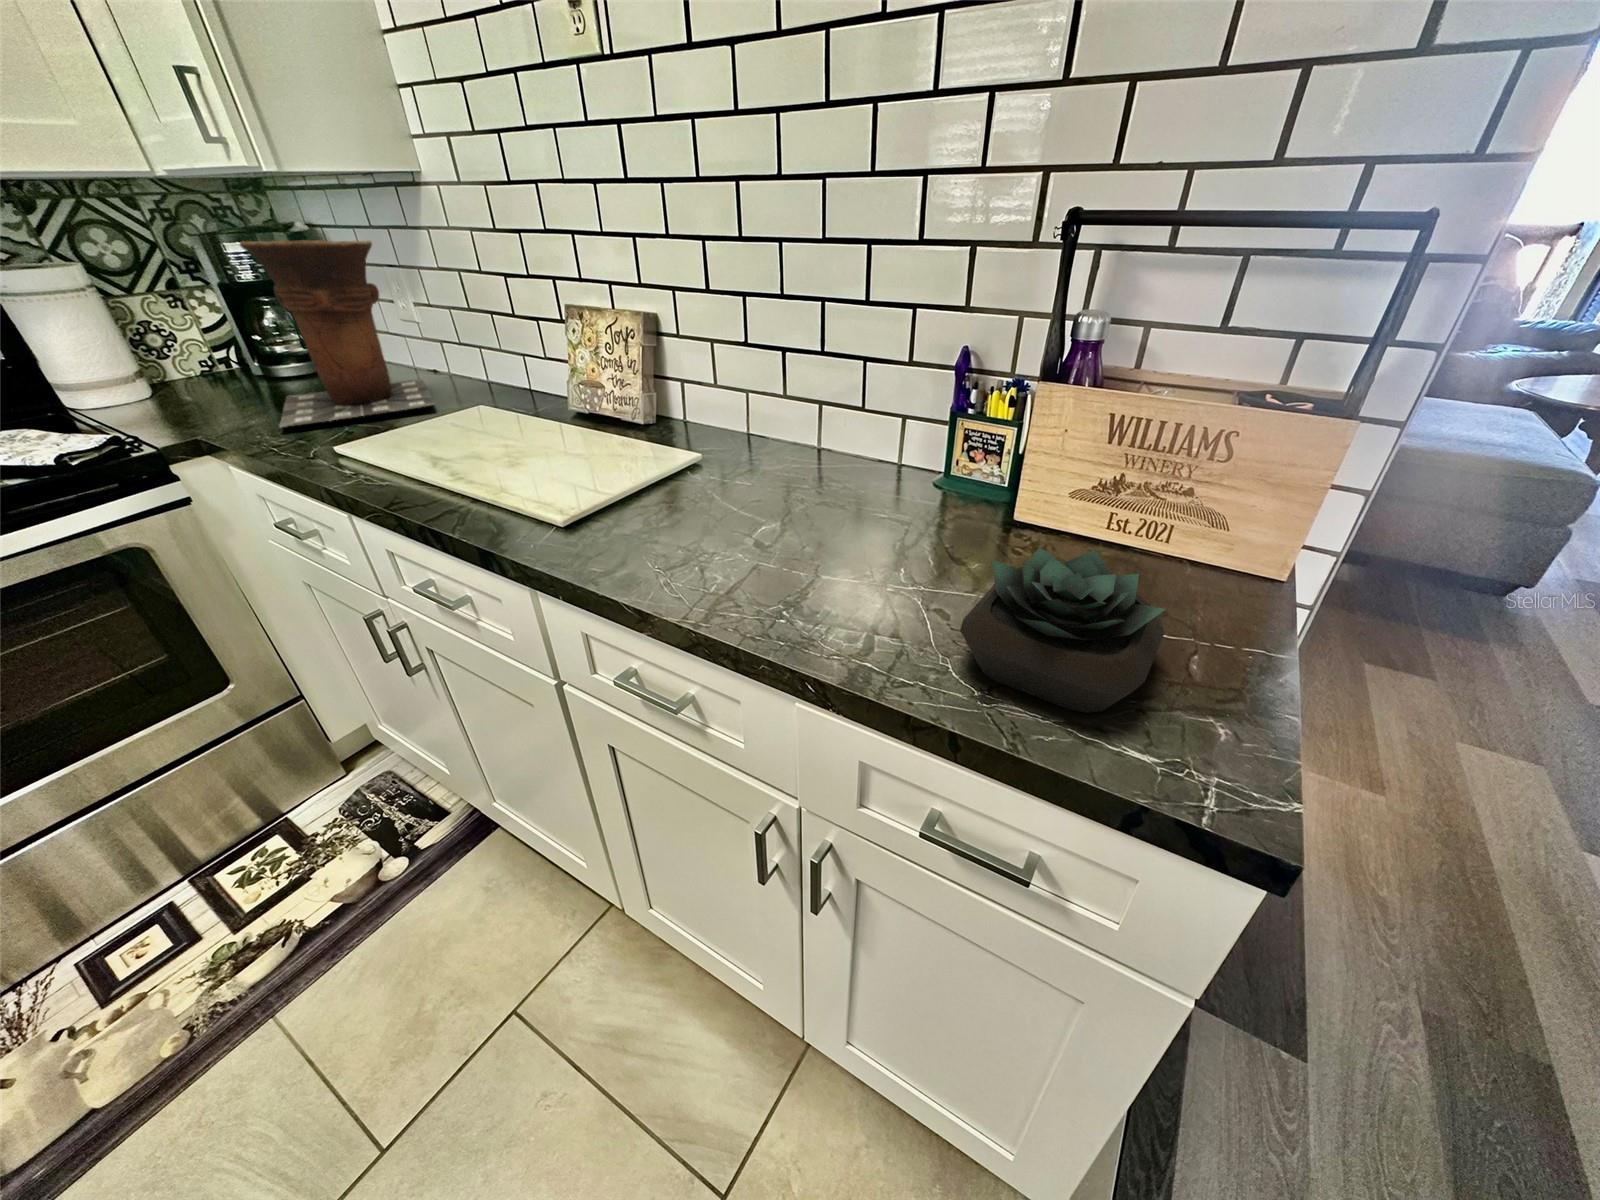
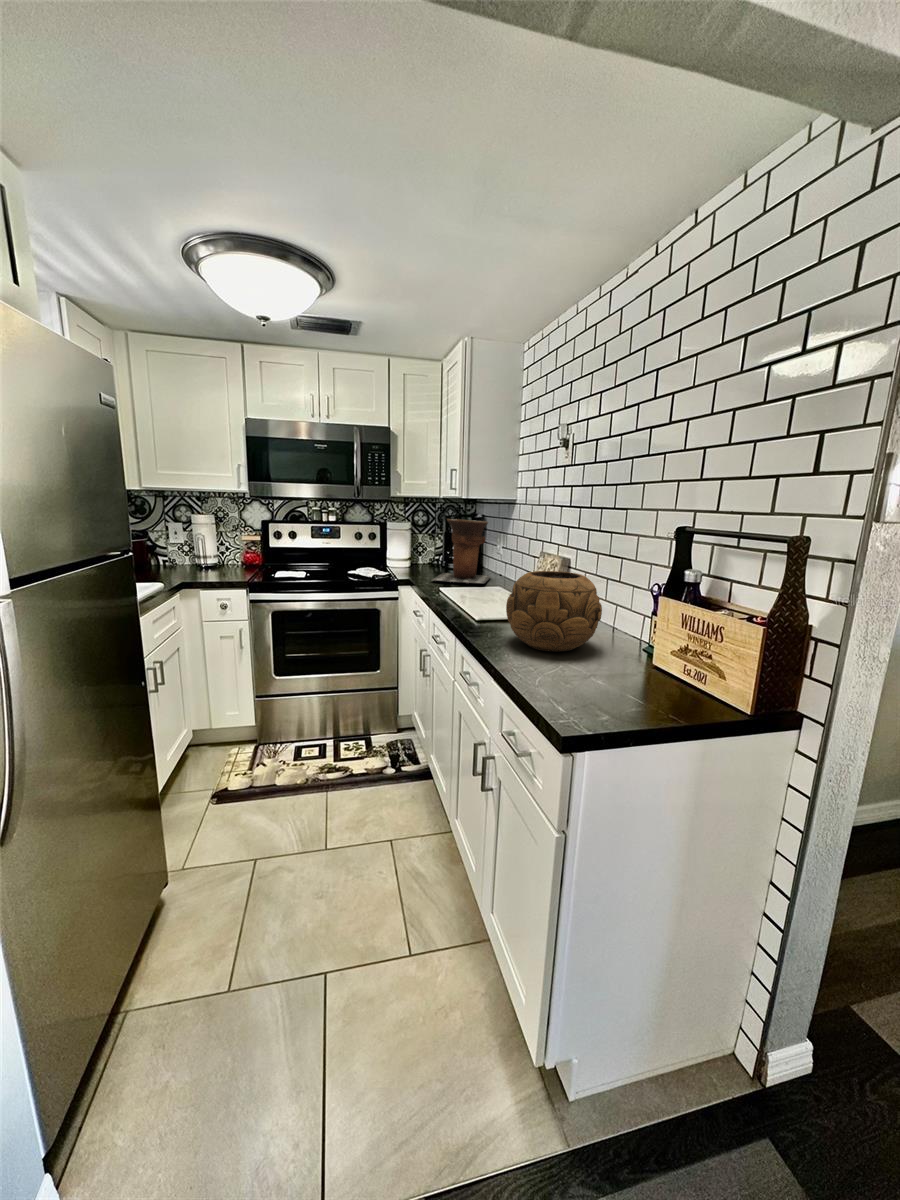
decorative bowl: none [669,360,886,561] -> present [506,571,602,652]
succulent plant: present [960,548,1166,713] -> none [548,648,642,712]

